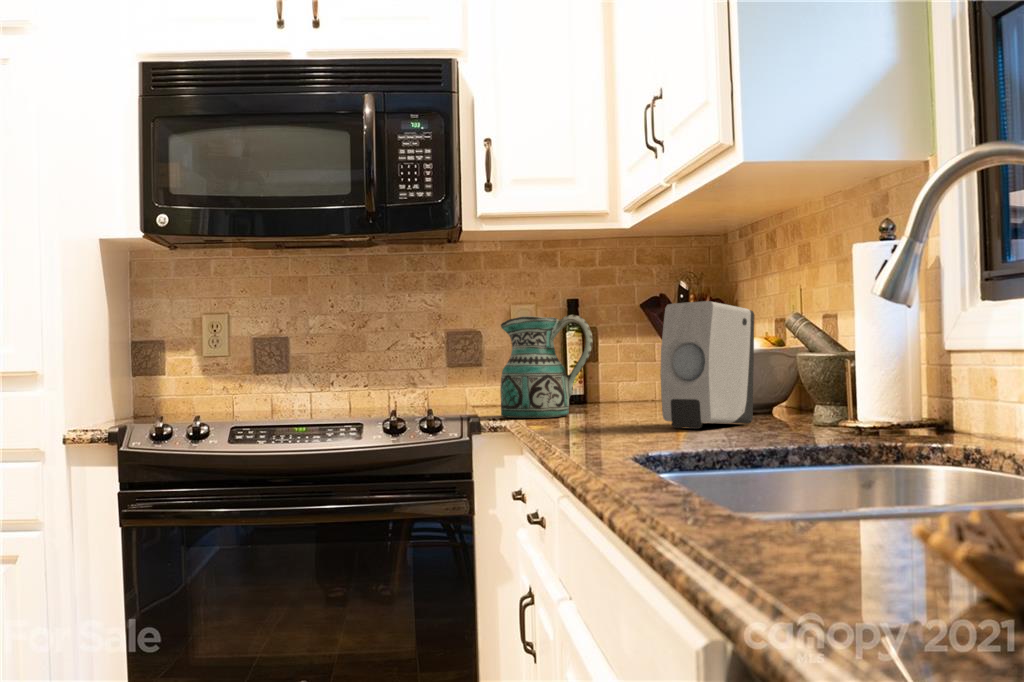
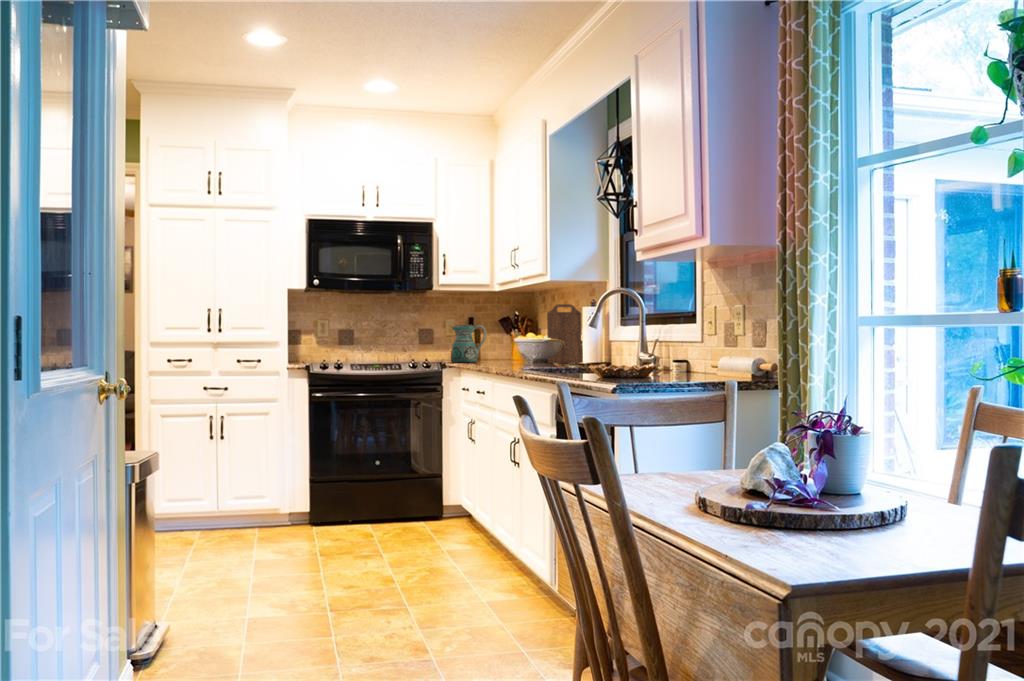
cutting board: none [761,235,887,434] -> present [547,304,582,363]
soap dispenser: present [660,301,754,429] -> none [515,322,545,363]

